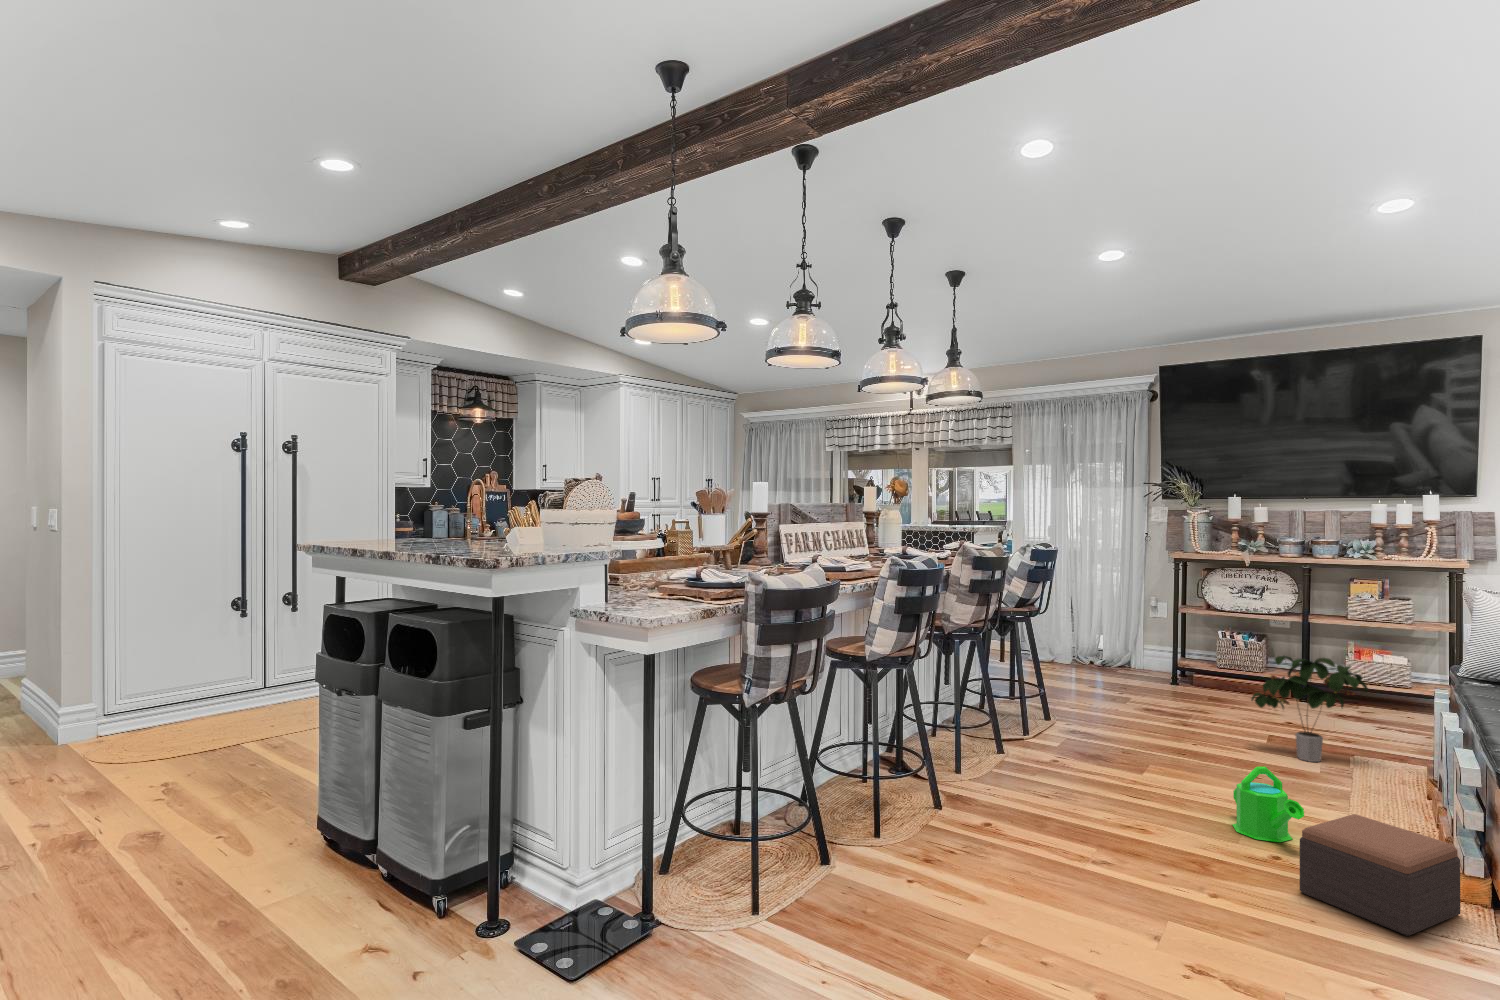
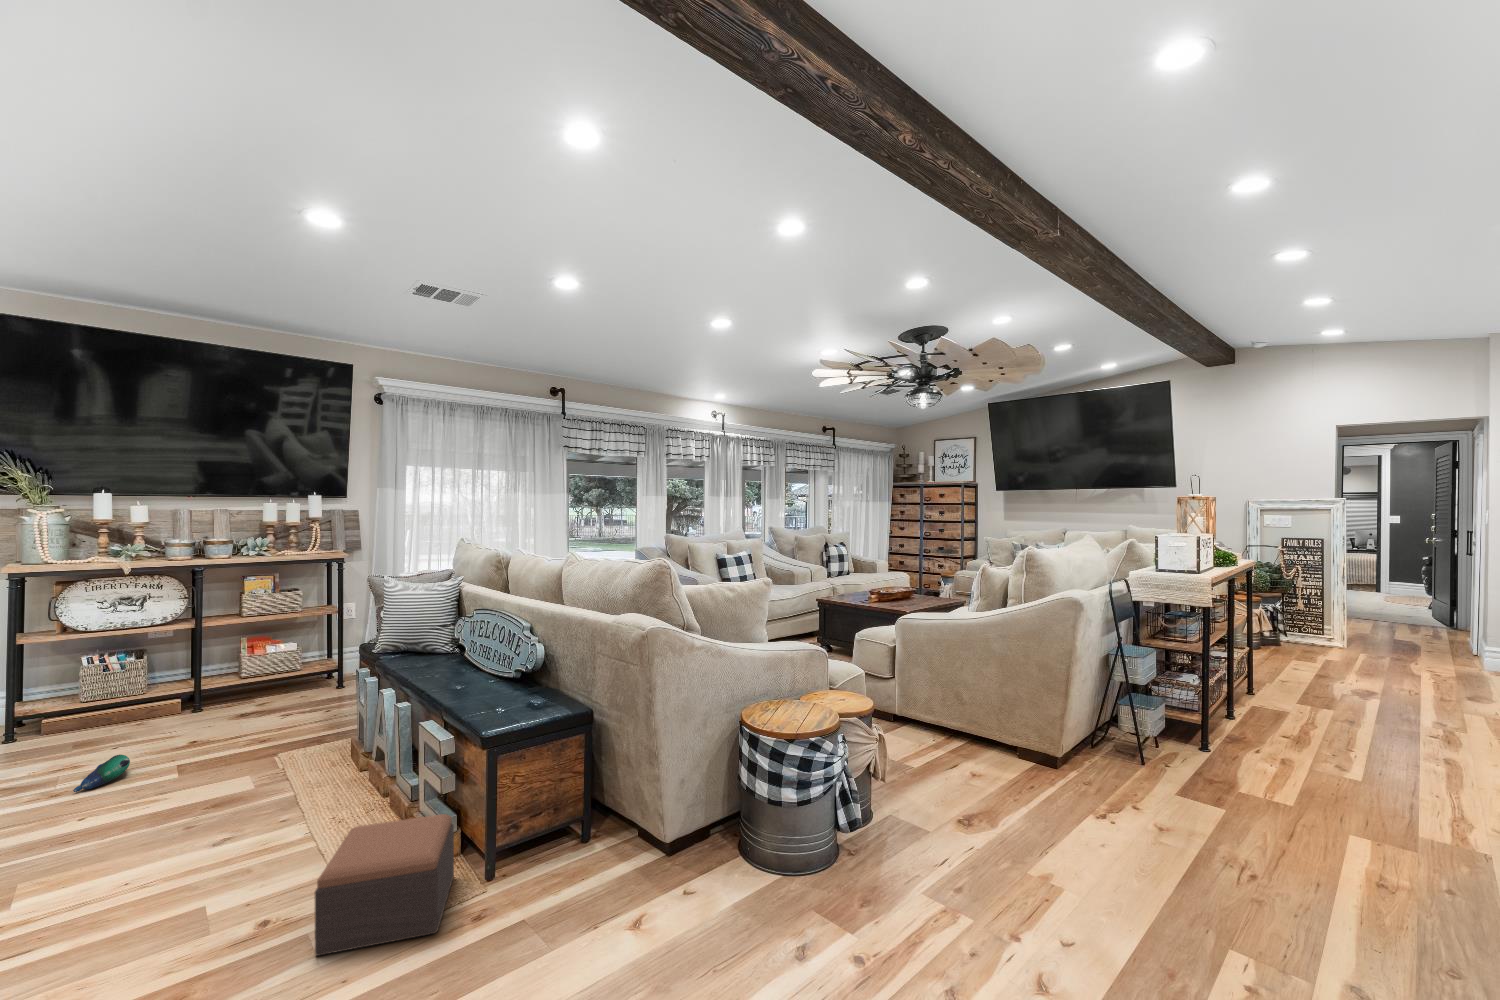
potted plant: present [1251,656,1368,762] -> none [163,661,297,781]
plush toy: none [1197,711,1236,730] -> present [73,755,130,792]
watering can: present [1233,767,1304,842] -> none [183,816,292,920]

